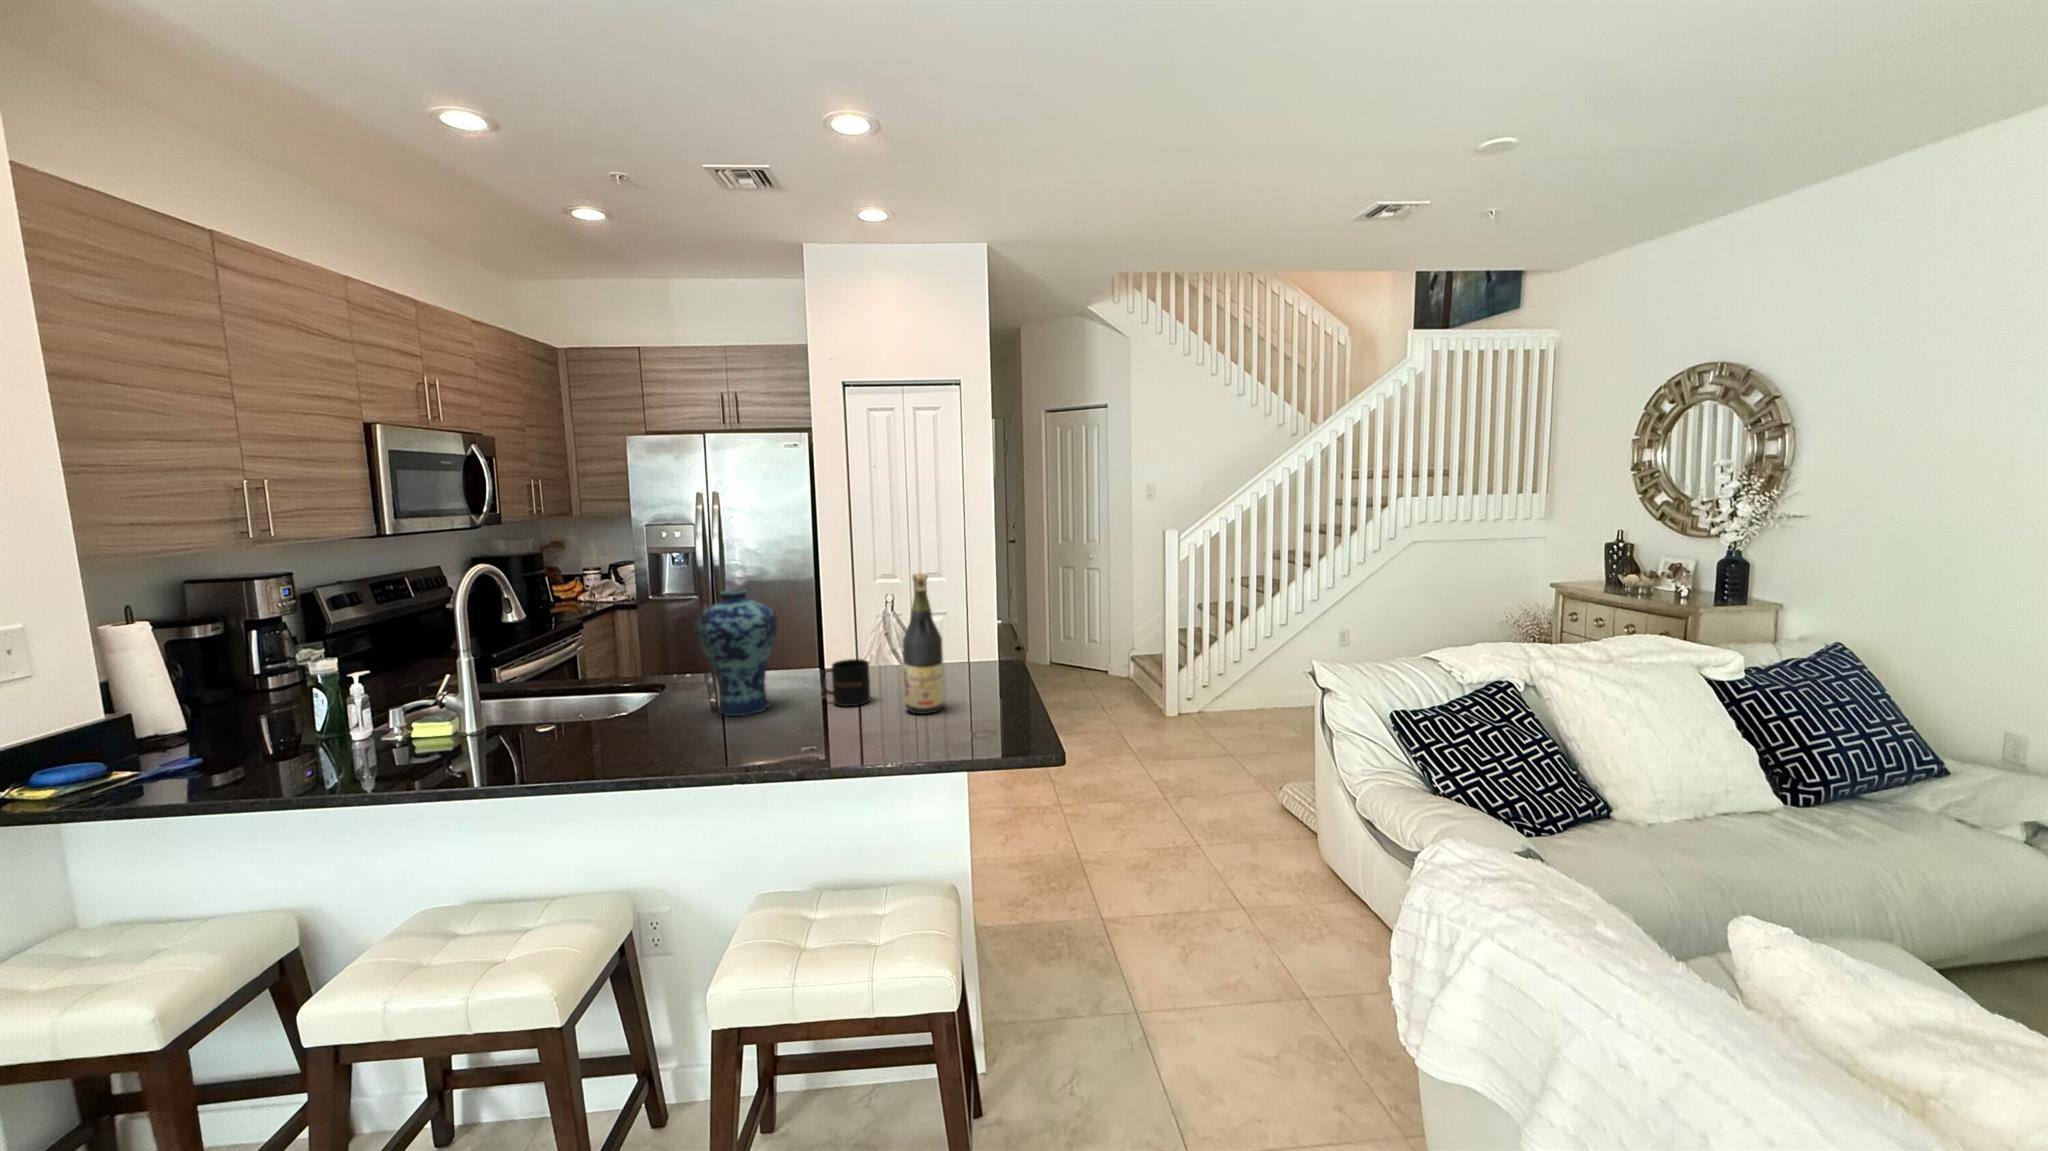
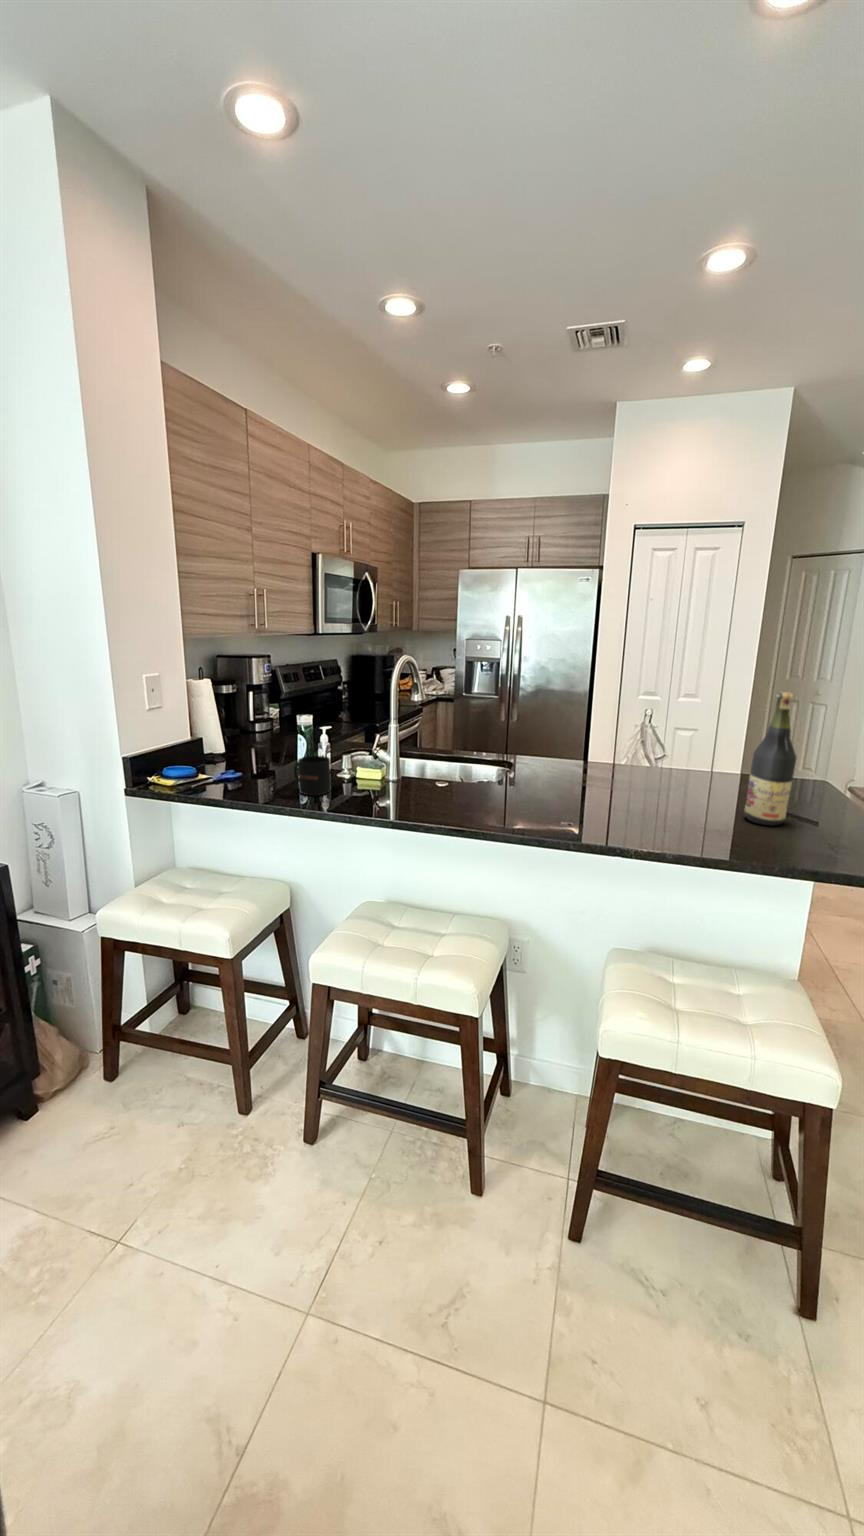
vase: present [696,590,777,716] -> none [558,692,624,799]
mug: present [821,659,870,706] -> present [294,756,331,796]

